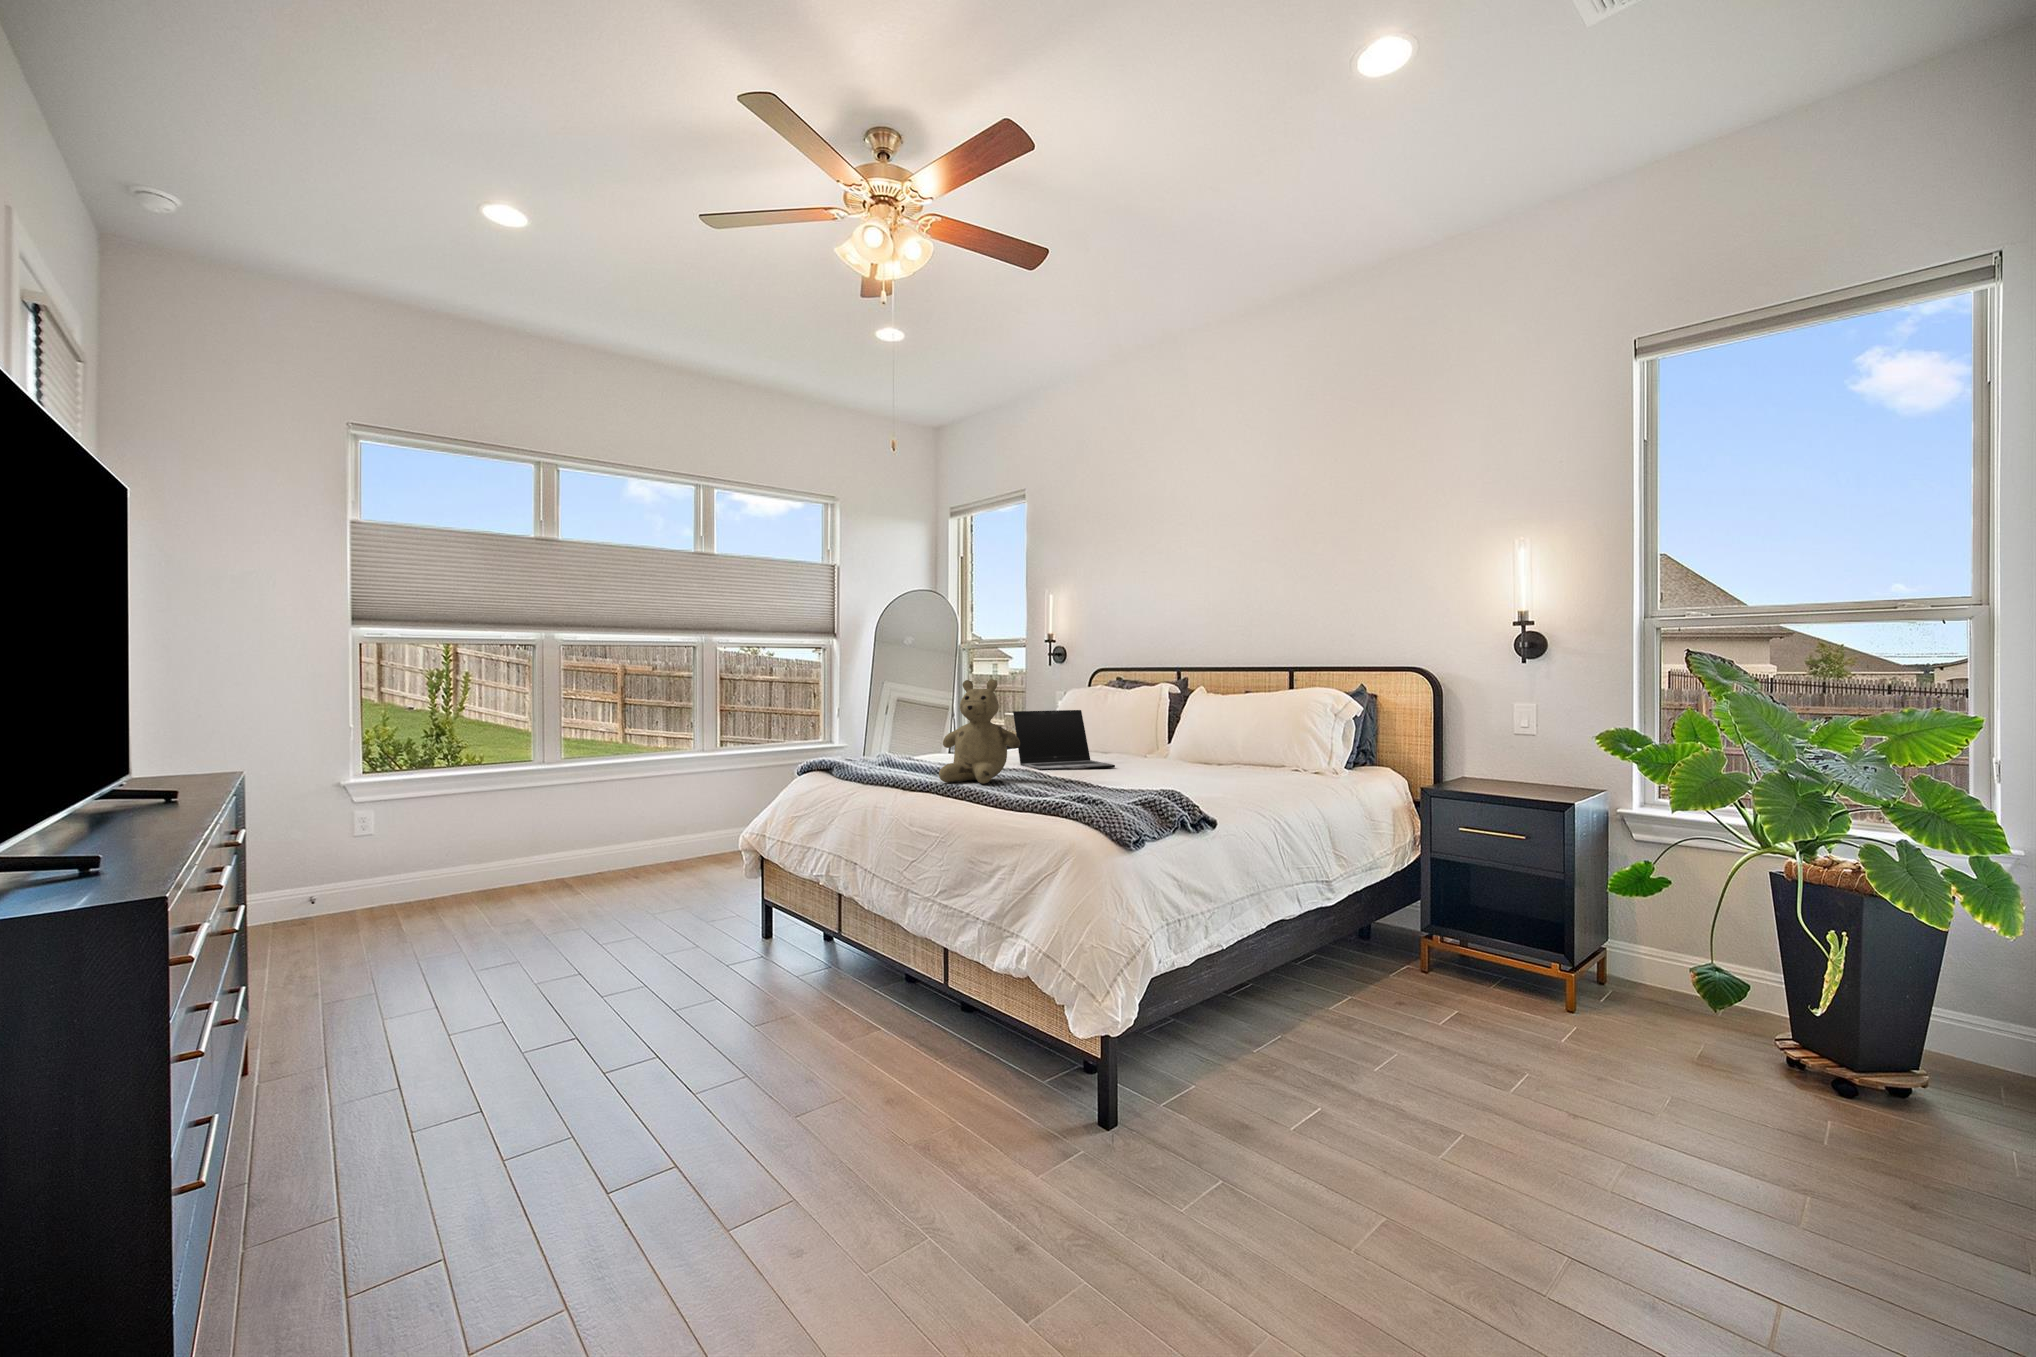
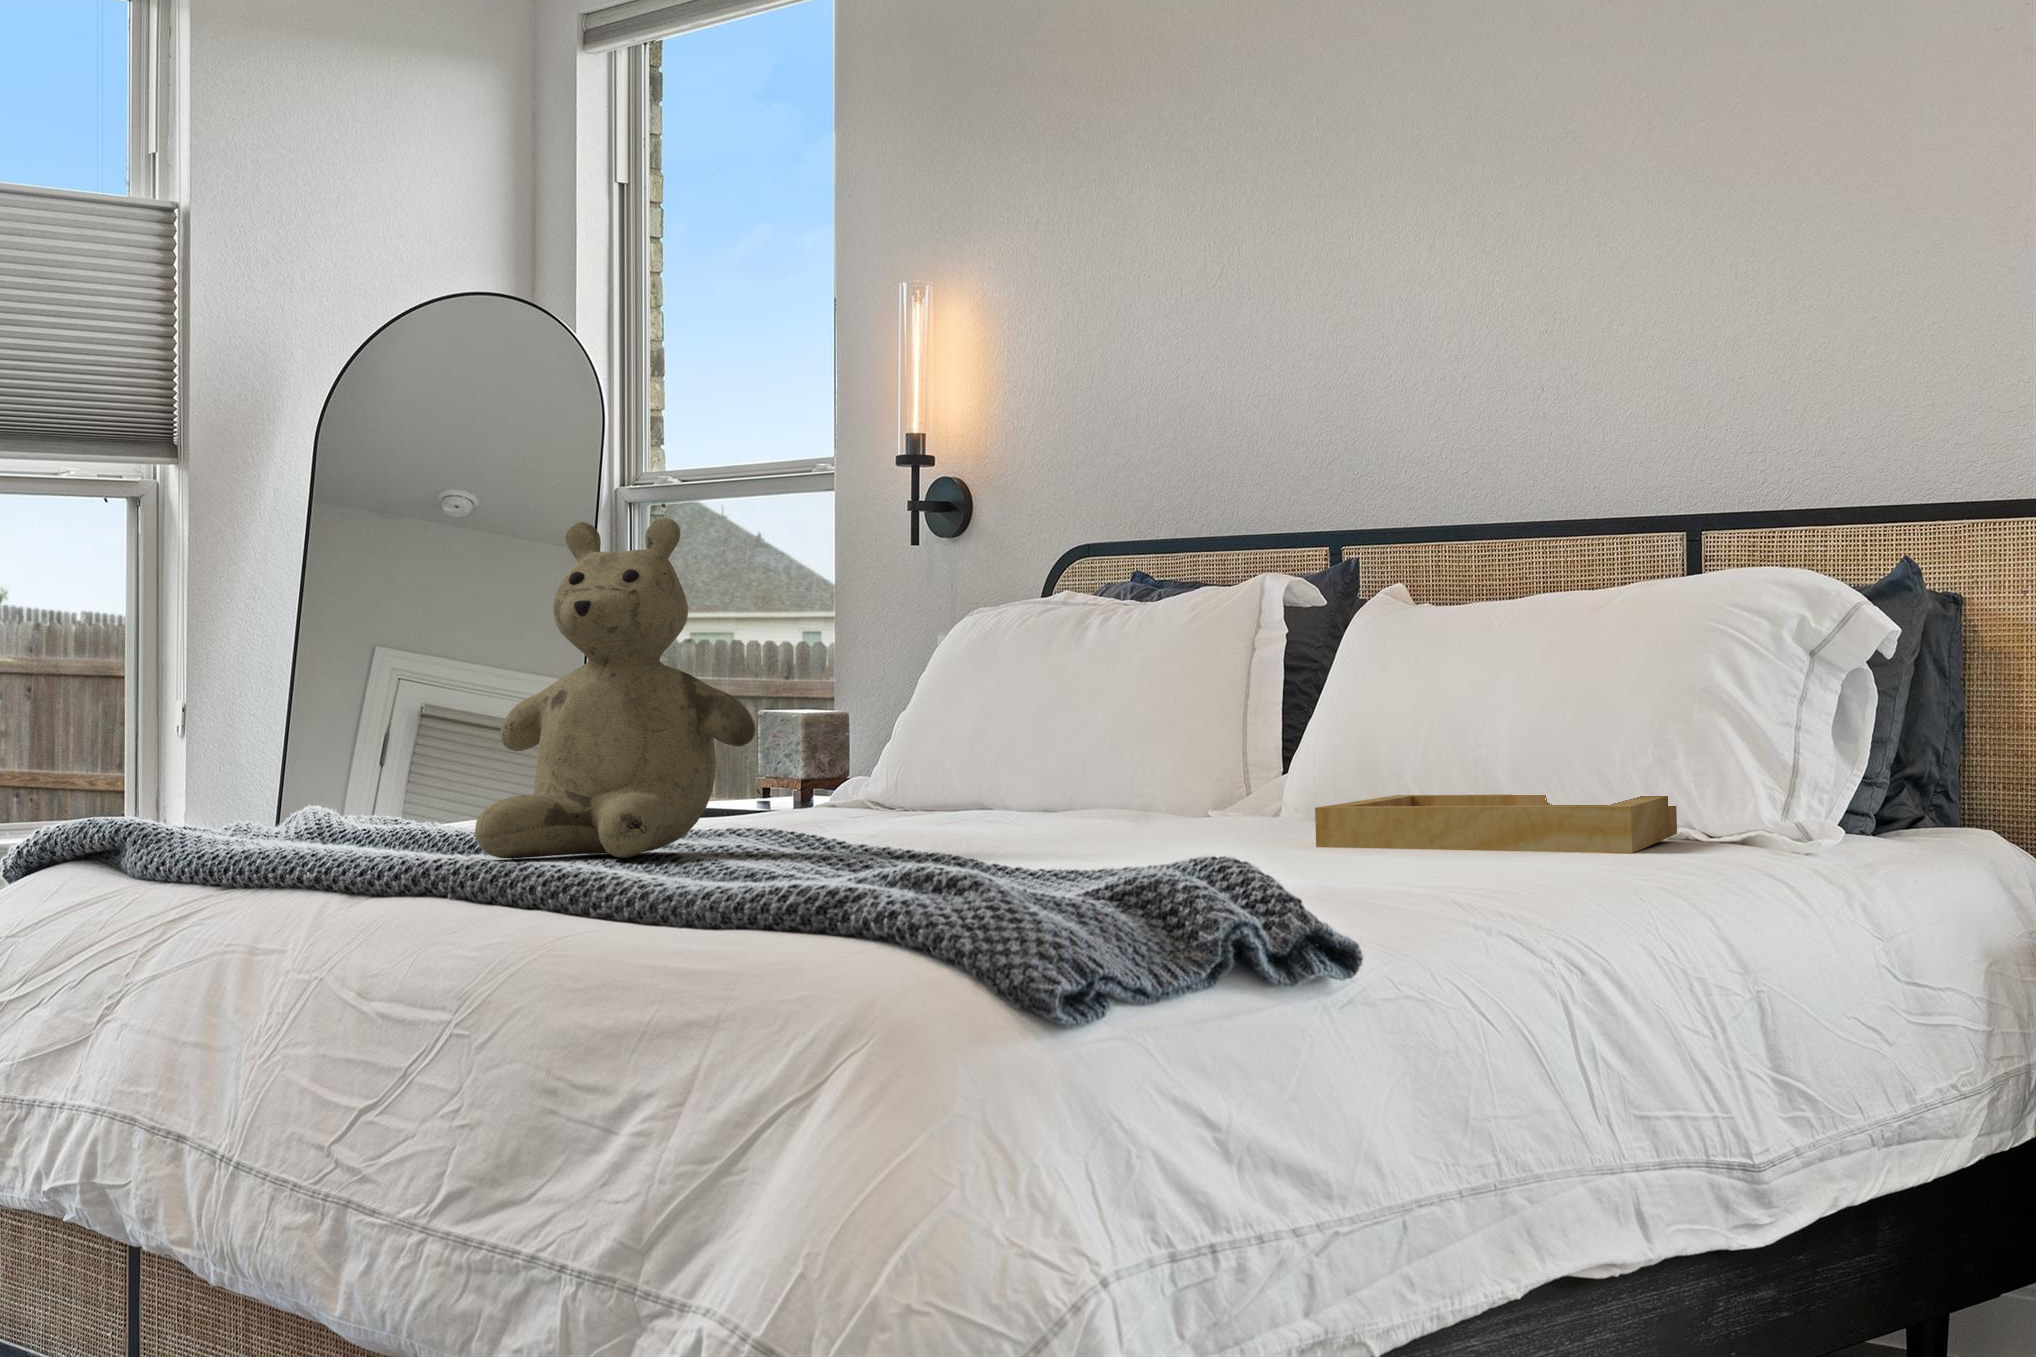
laptop: present [1013,710,1115,770] -> none [773,658,1097,843]
tray: none [1187,757,1299,783] -> present [1315,794,1677,853]

